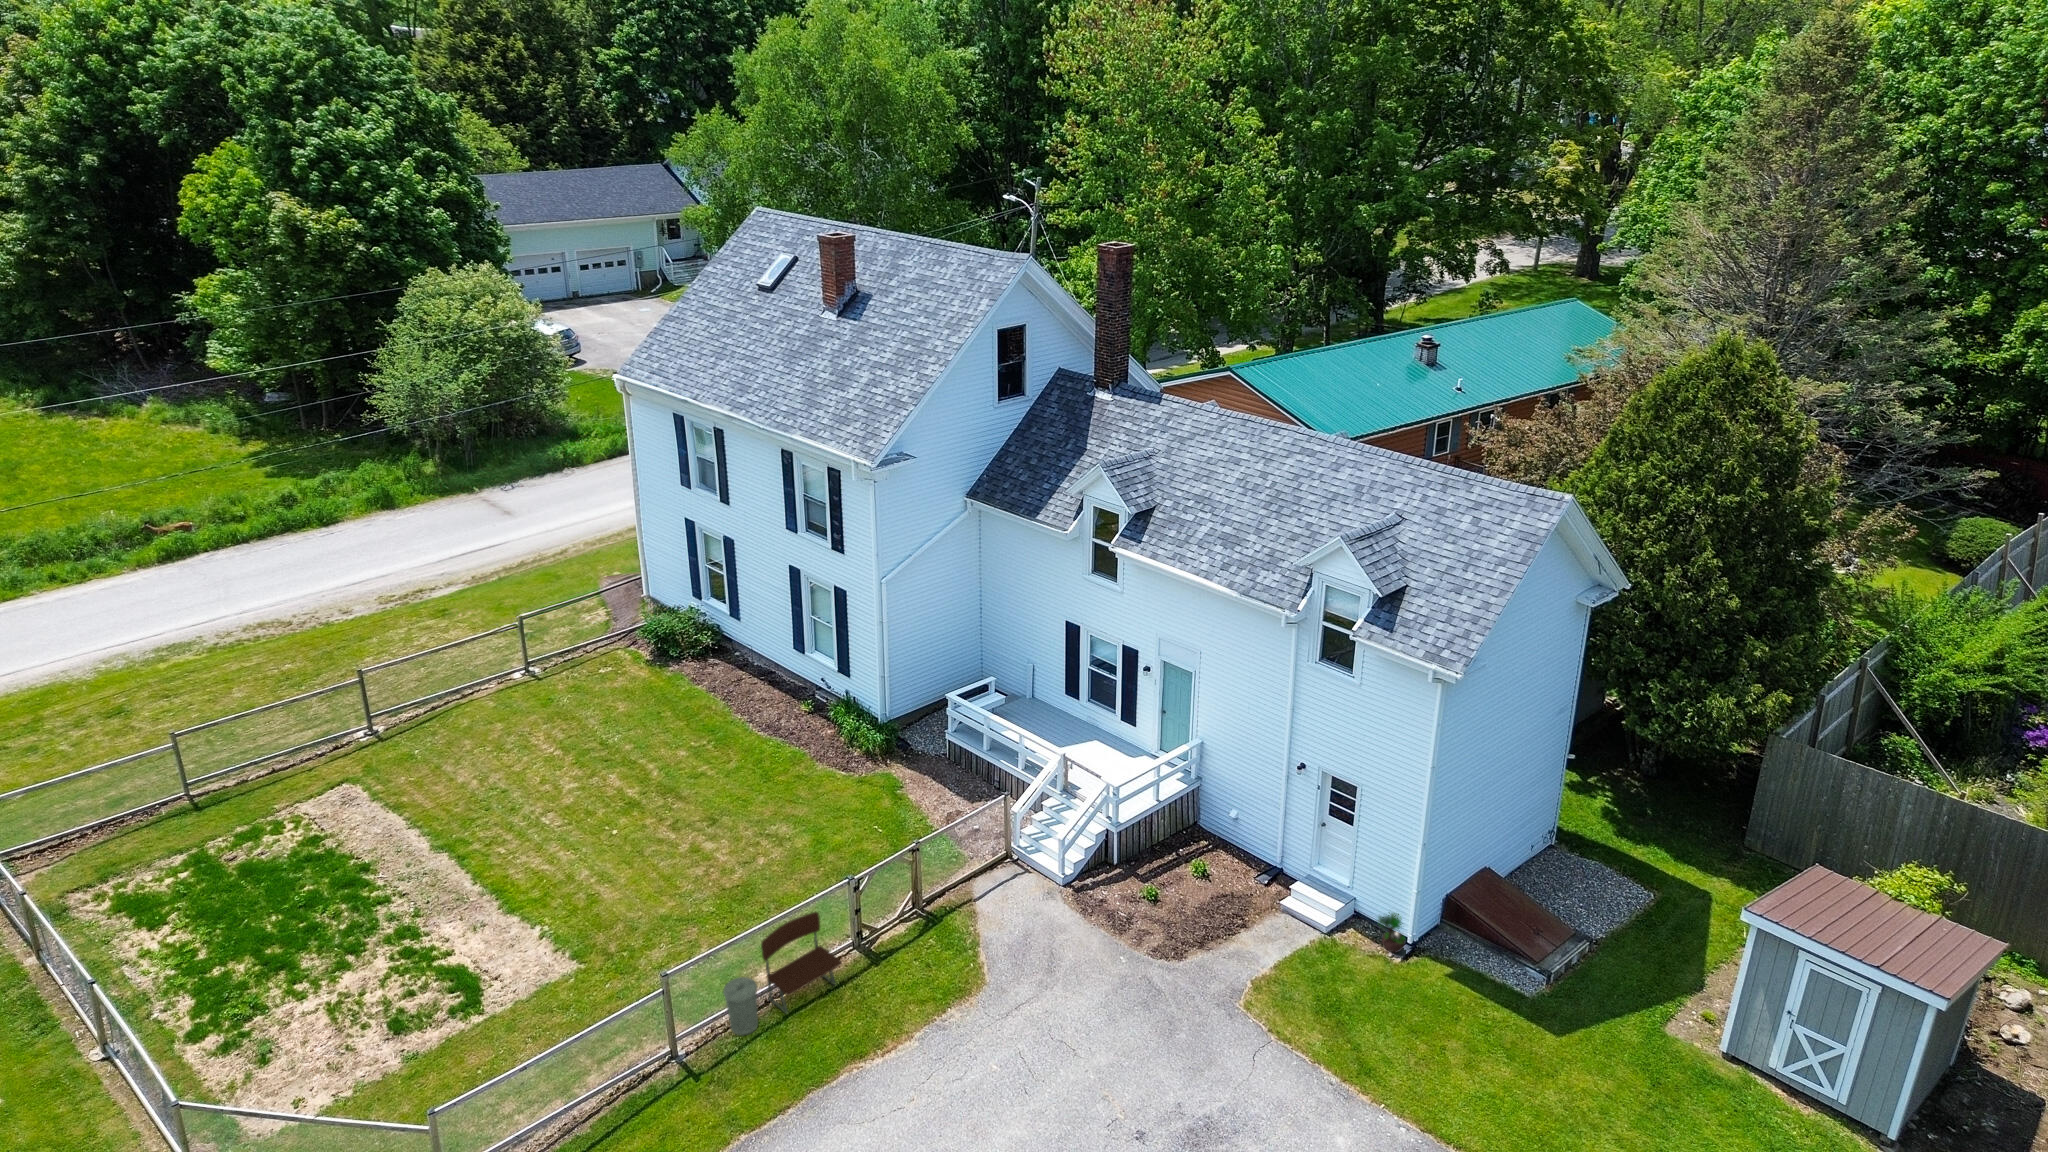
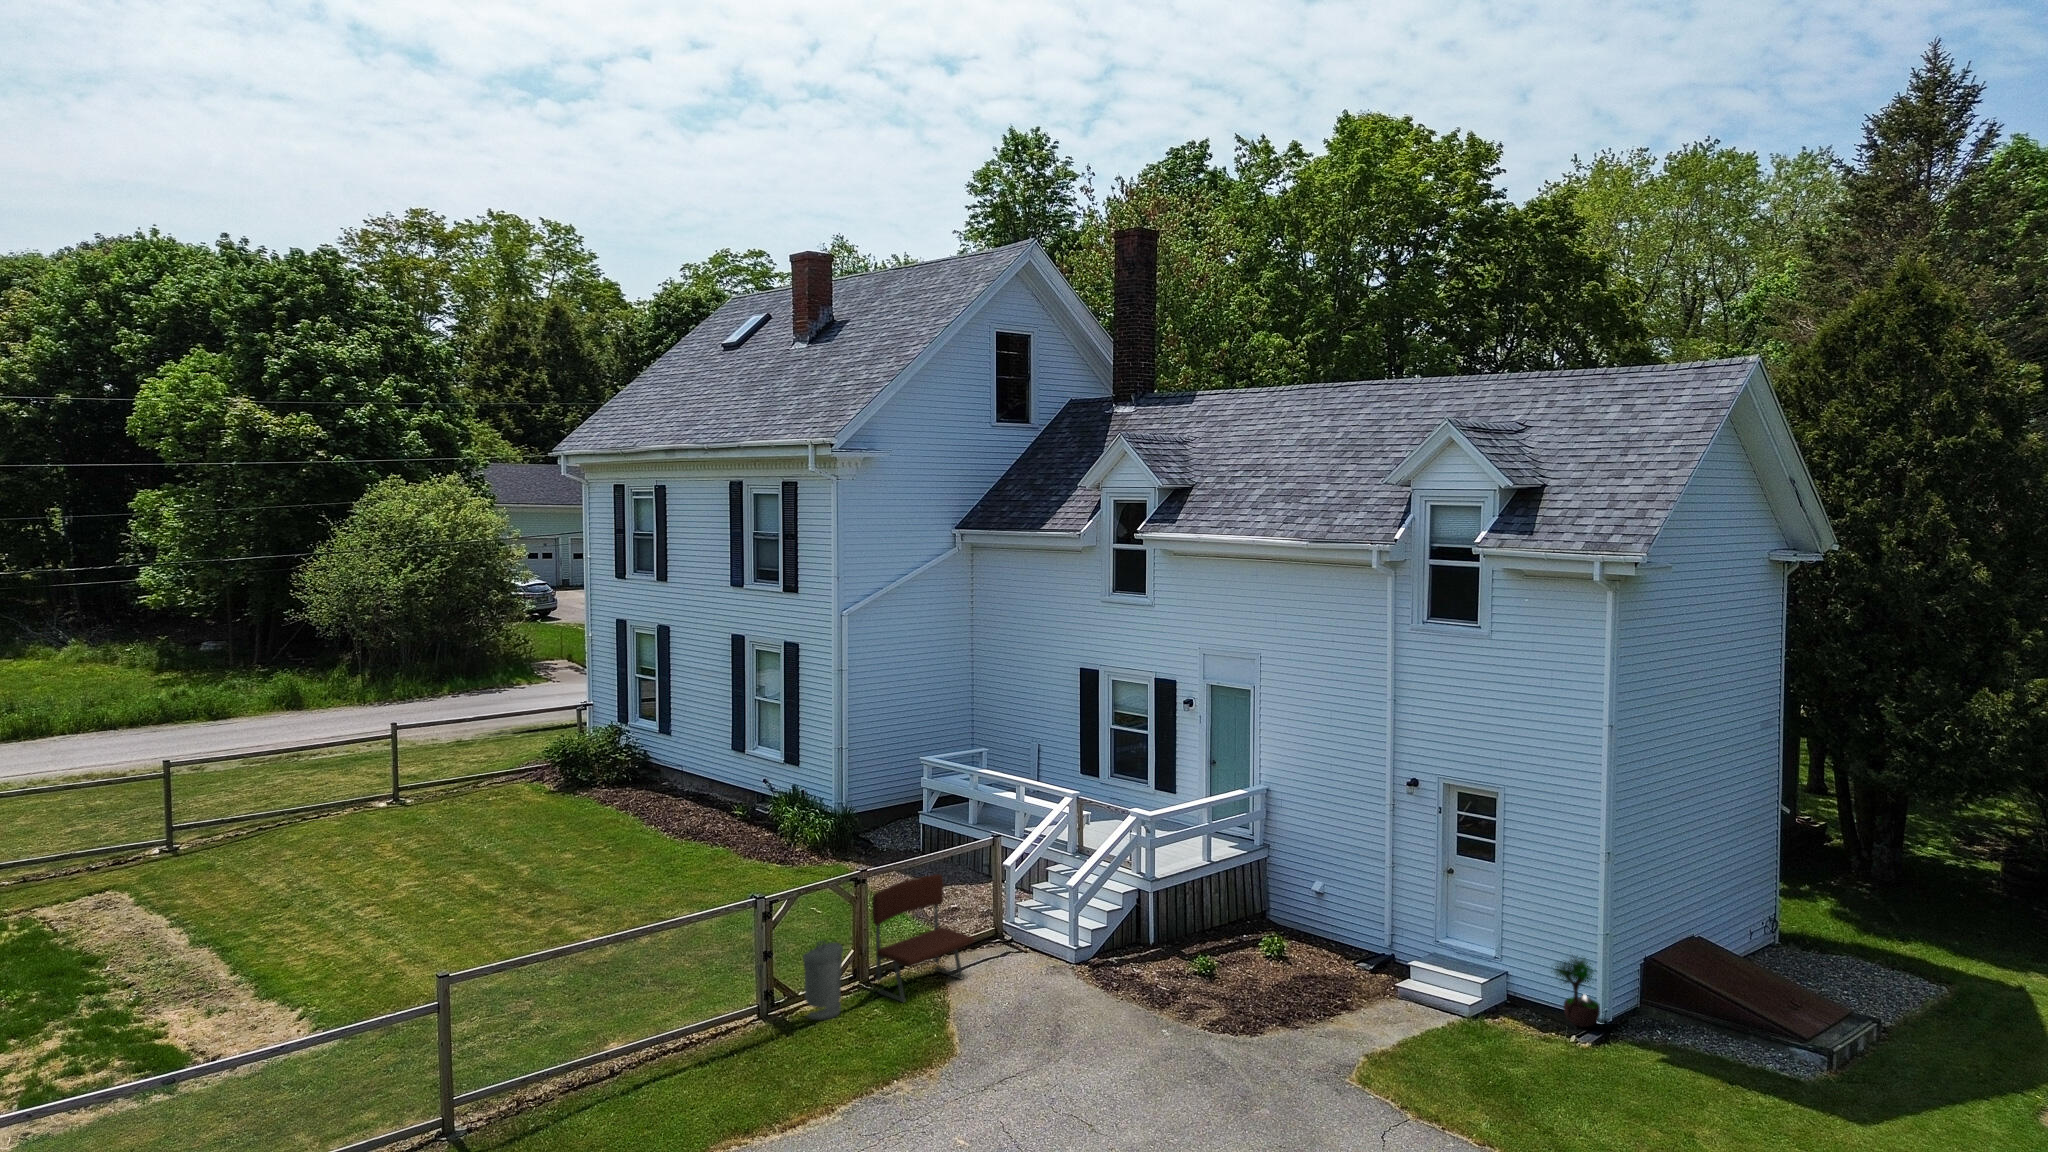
bench: present [761,912,842,1014] -> present [872,874,974,1002]
trash can: present [723,977,758,1036] -> present [803,941,843,1020]

